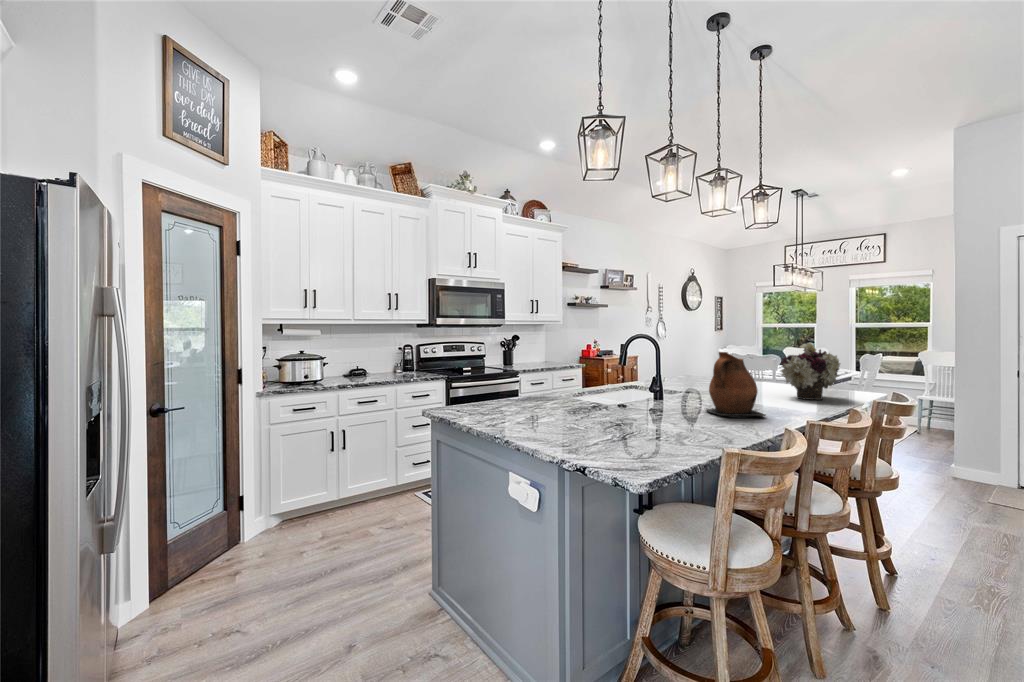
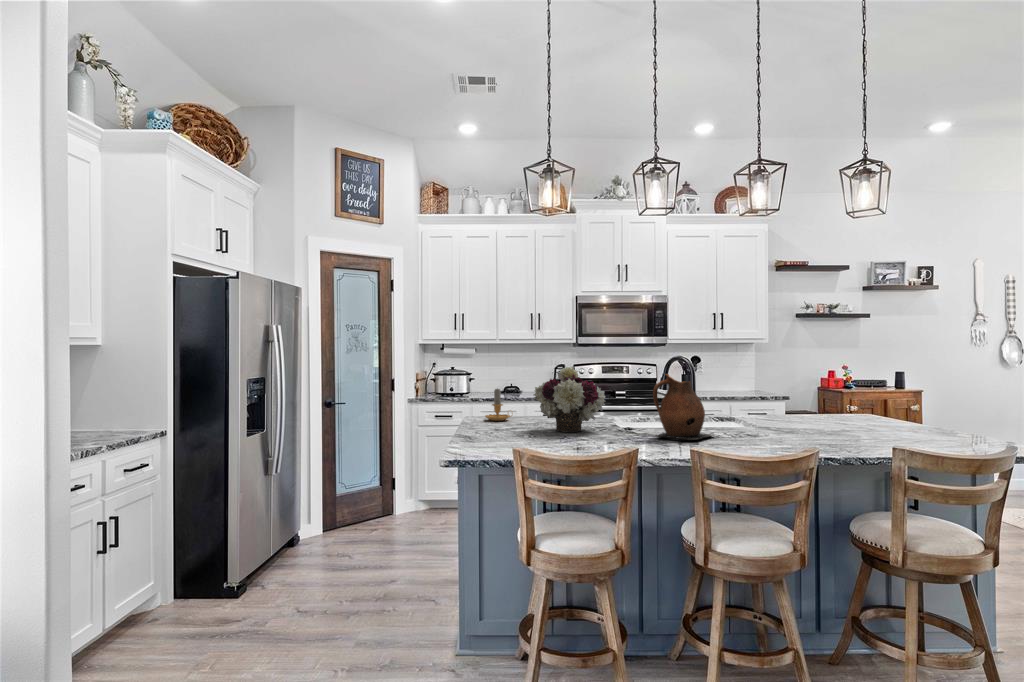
flower arrangement: present [781,343,840,400] -> present [533,367,605,432]
candle: none [487,373,524,414] -> present [485,389,510,421]

